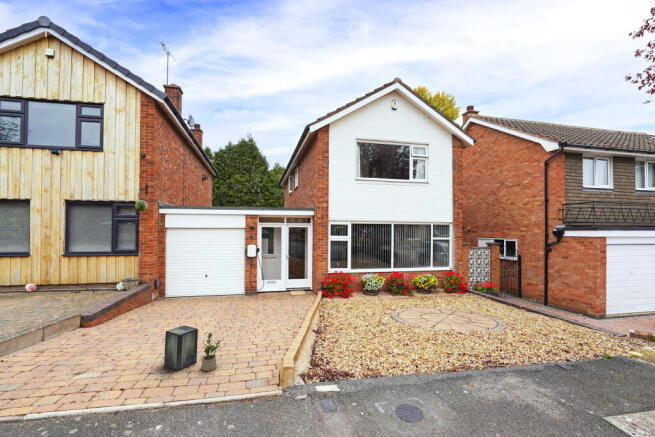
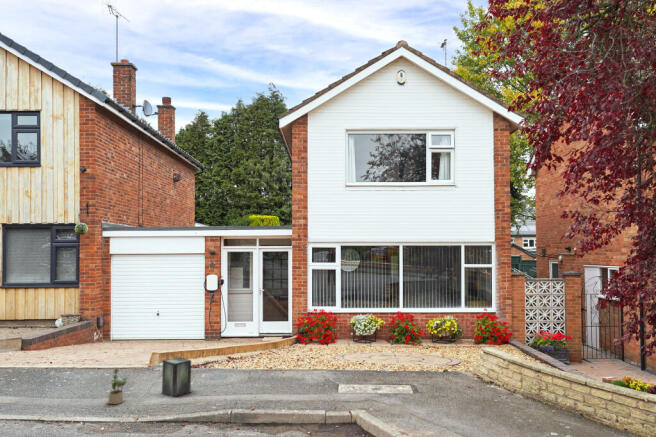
storage box: present [164,325,198,371] -> present [162,357,191,397]

